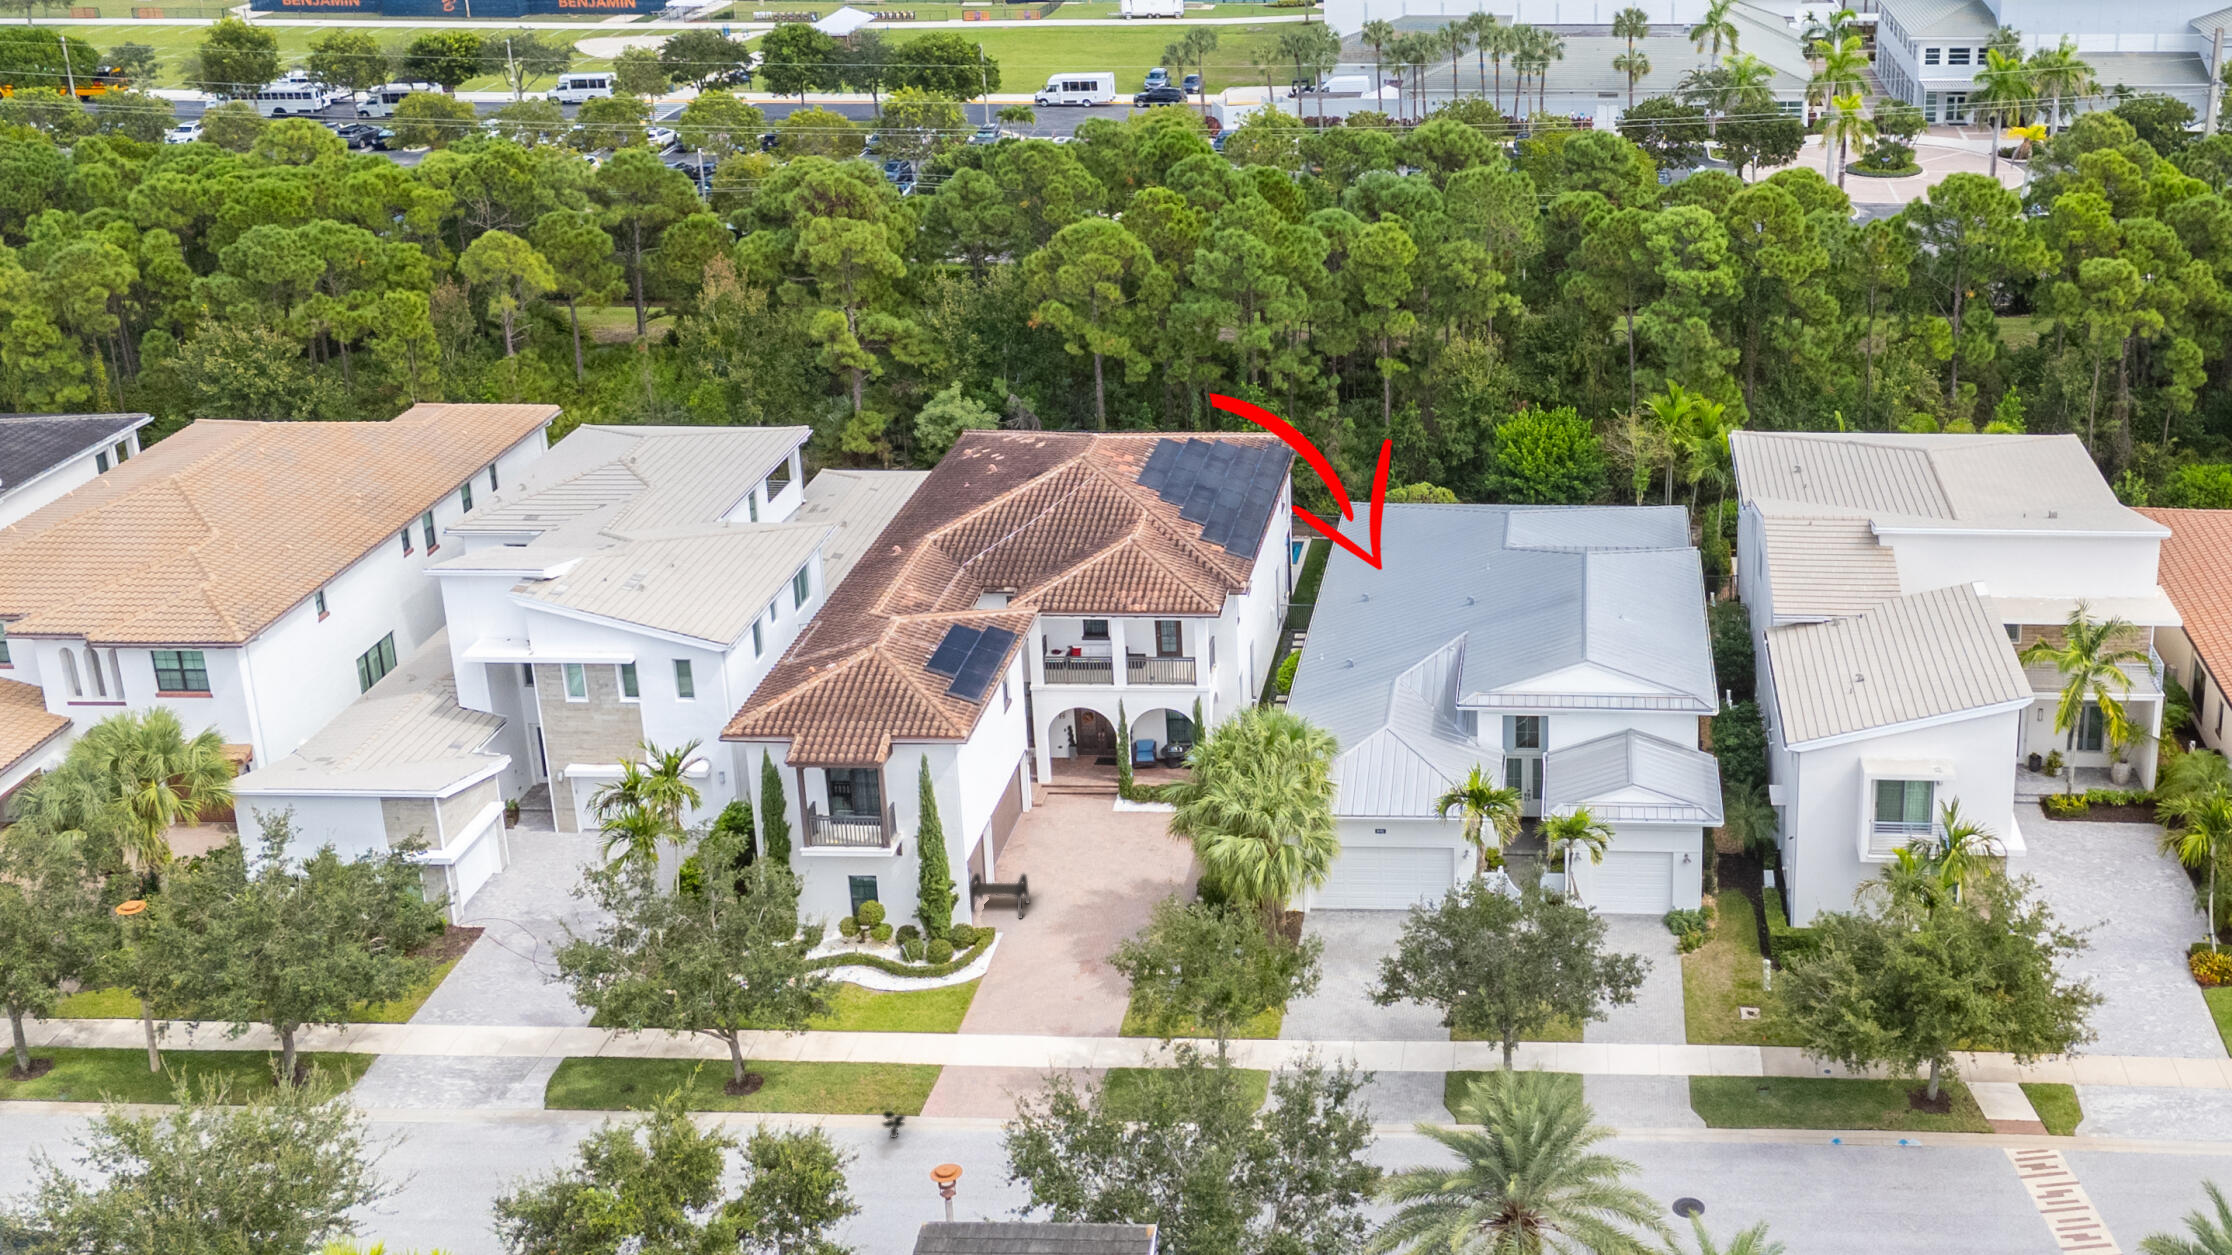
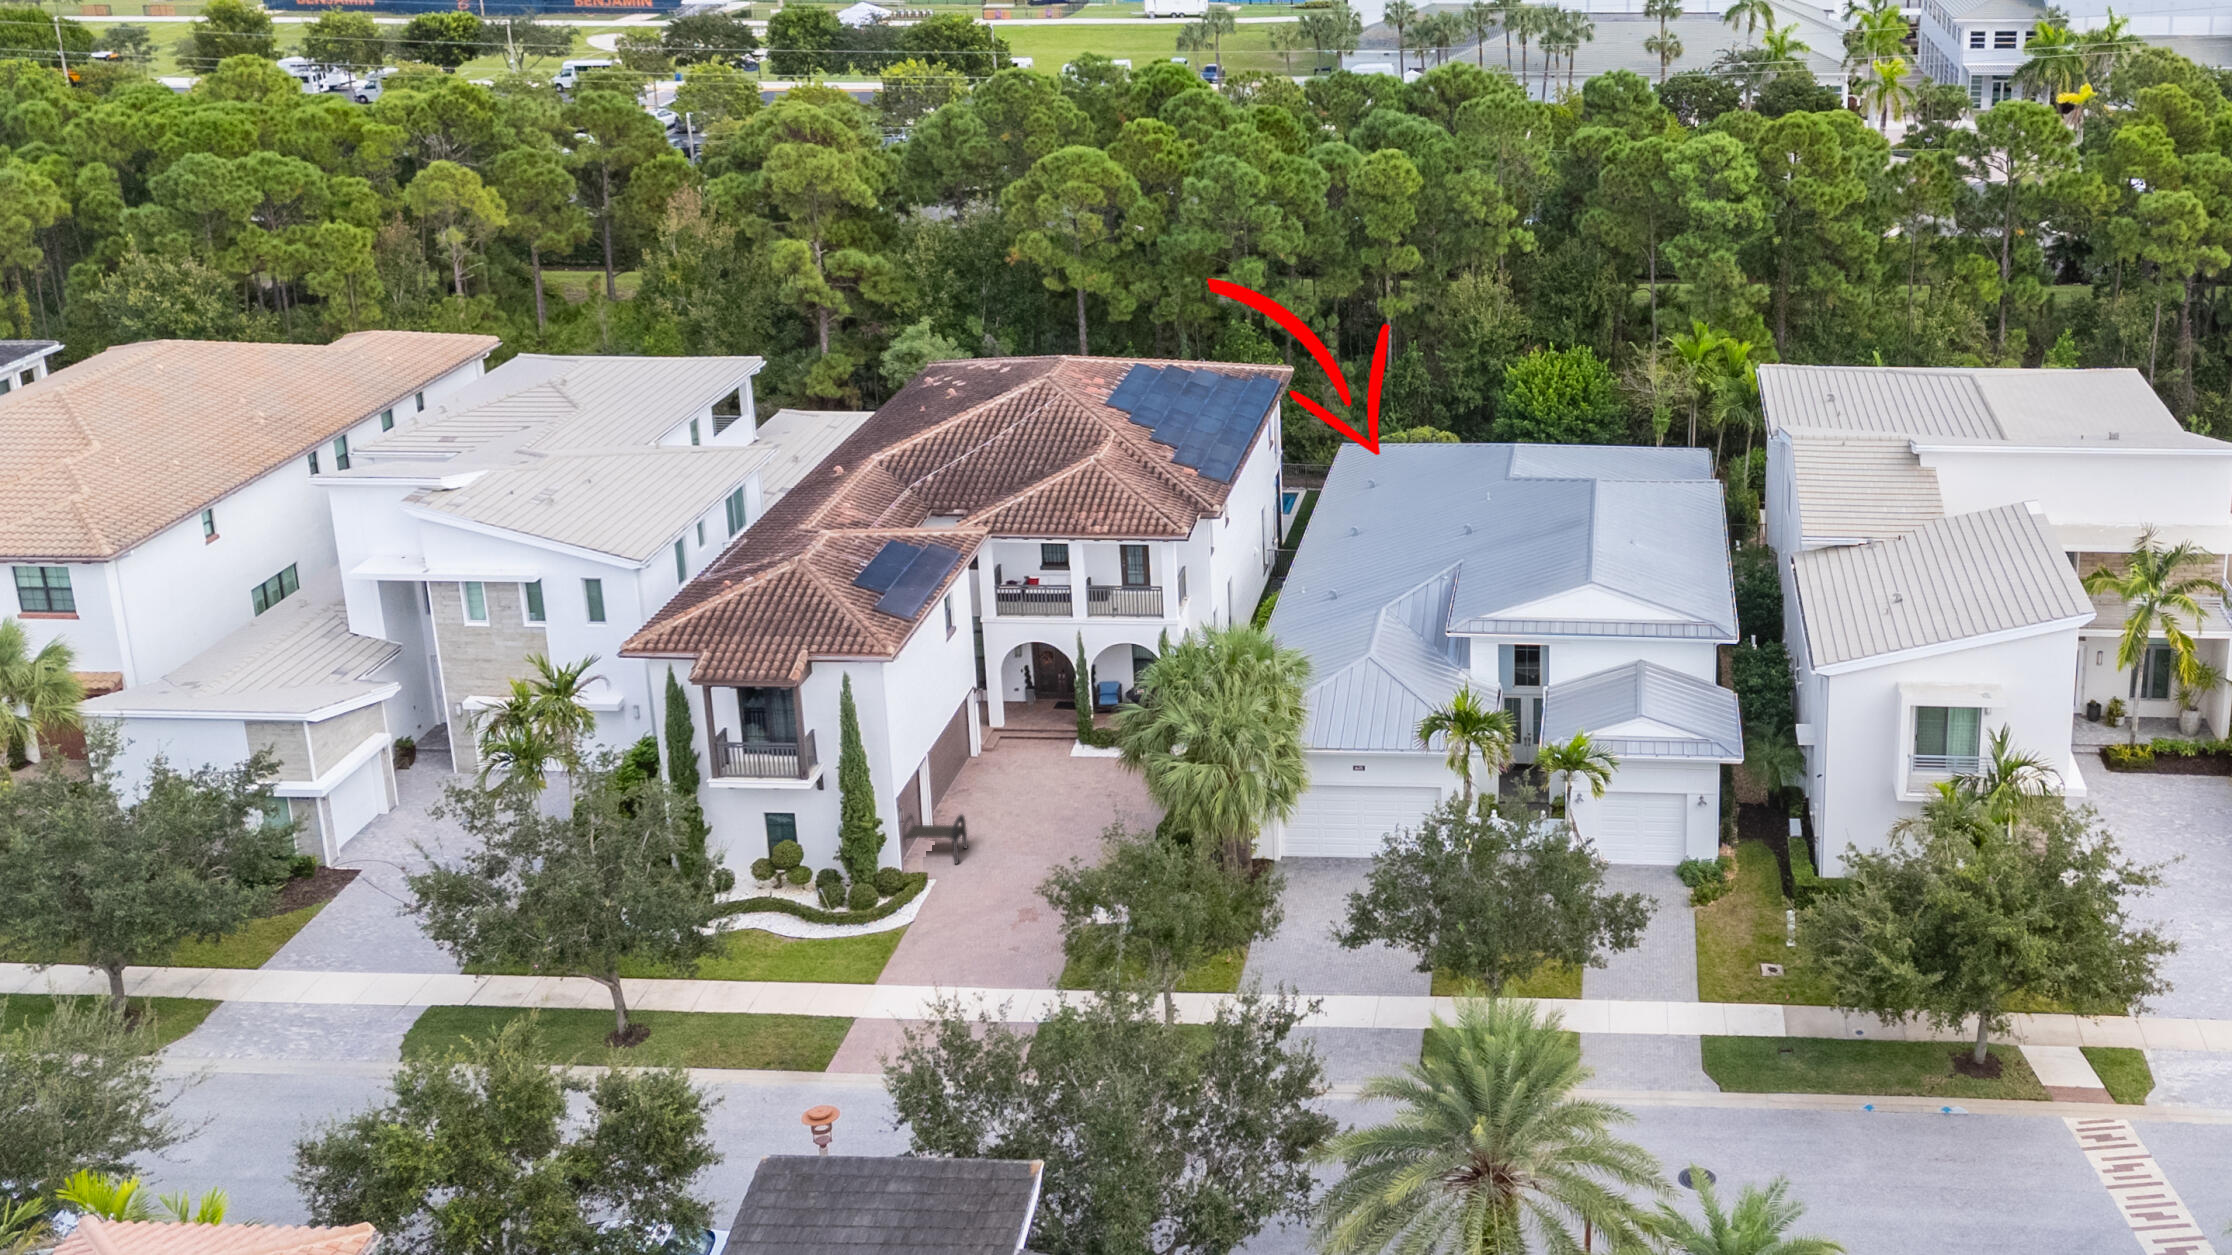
potted plant: present [883,1111,905,1138] -> none [779,1063,806,1093]

